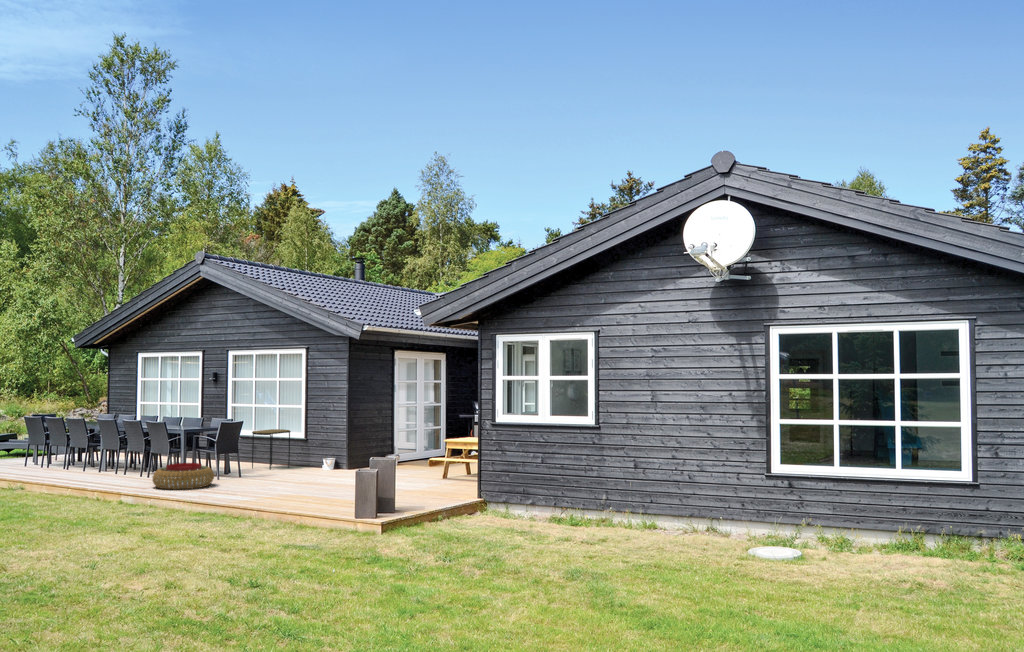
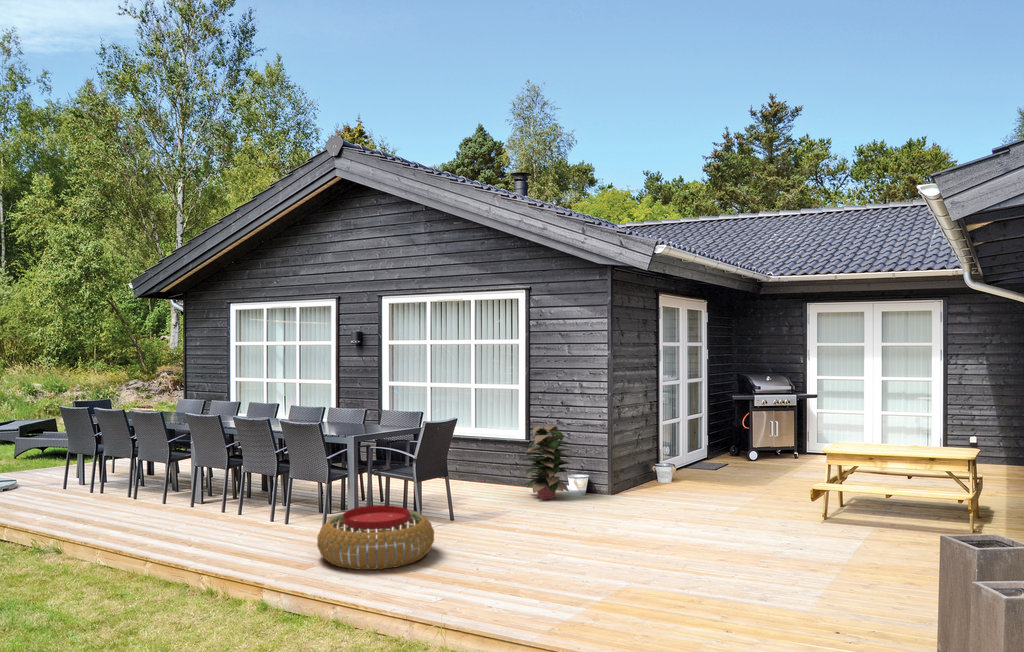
side table: present [252,429,291,470] -> none [441,424,503,496]
decorative plant: none [295,429,325,471] -> present [522,425,571,499]

